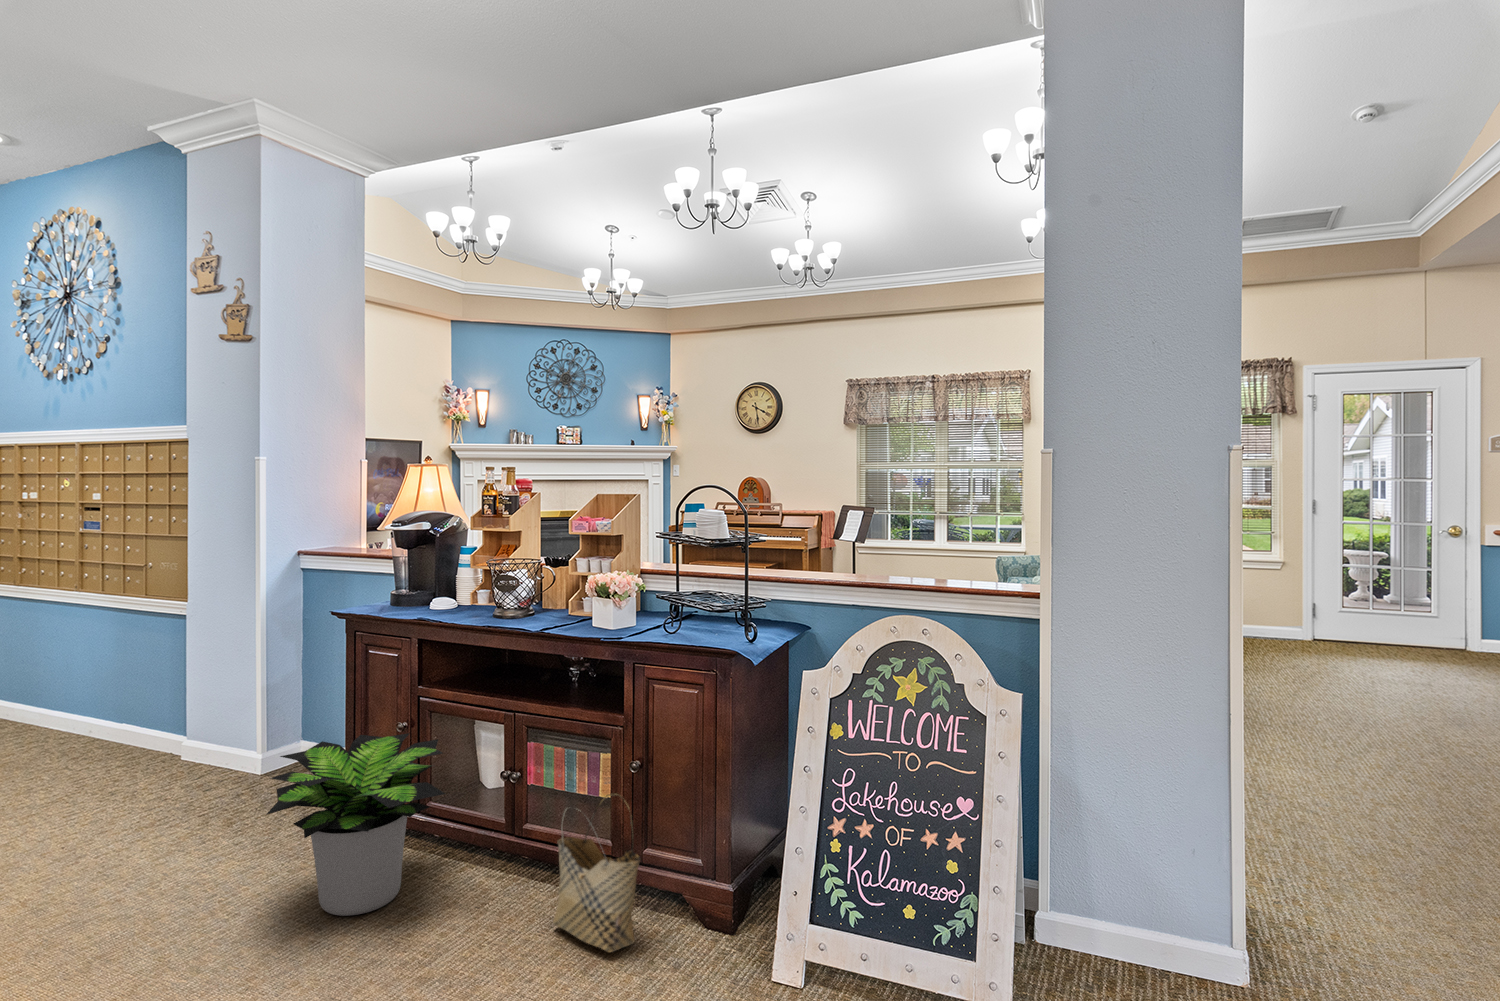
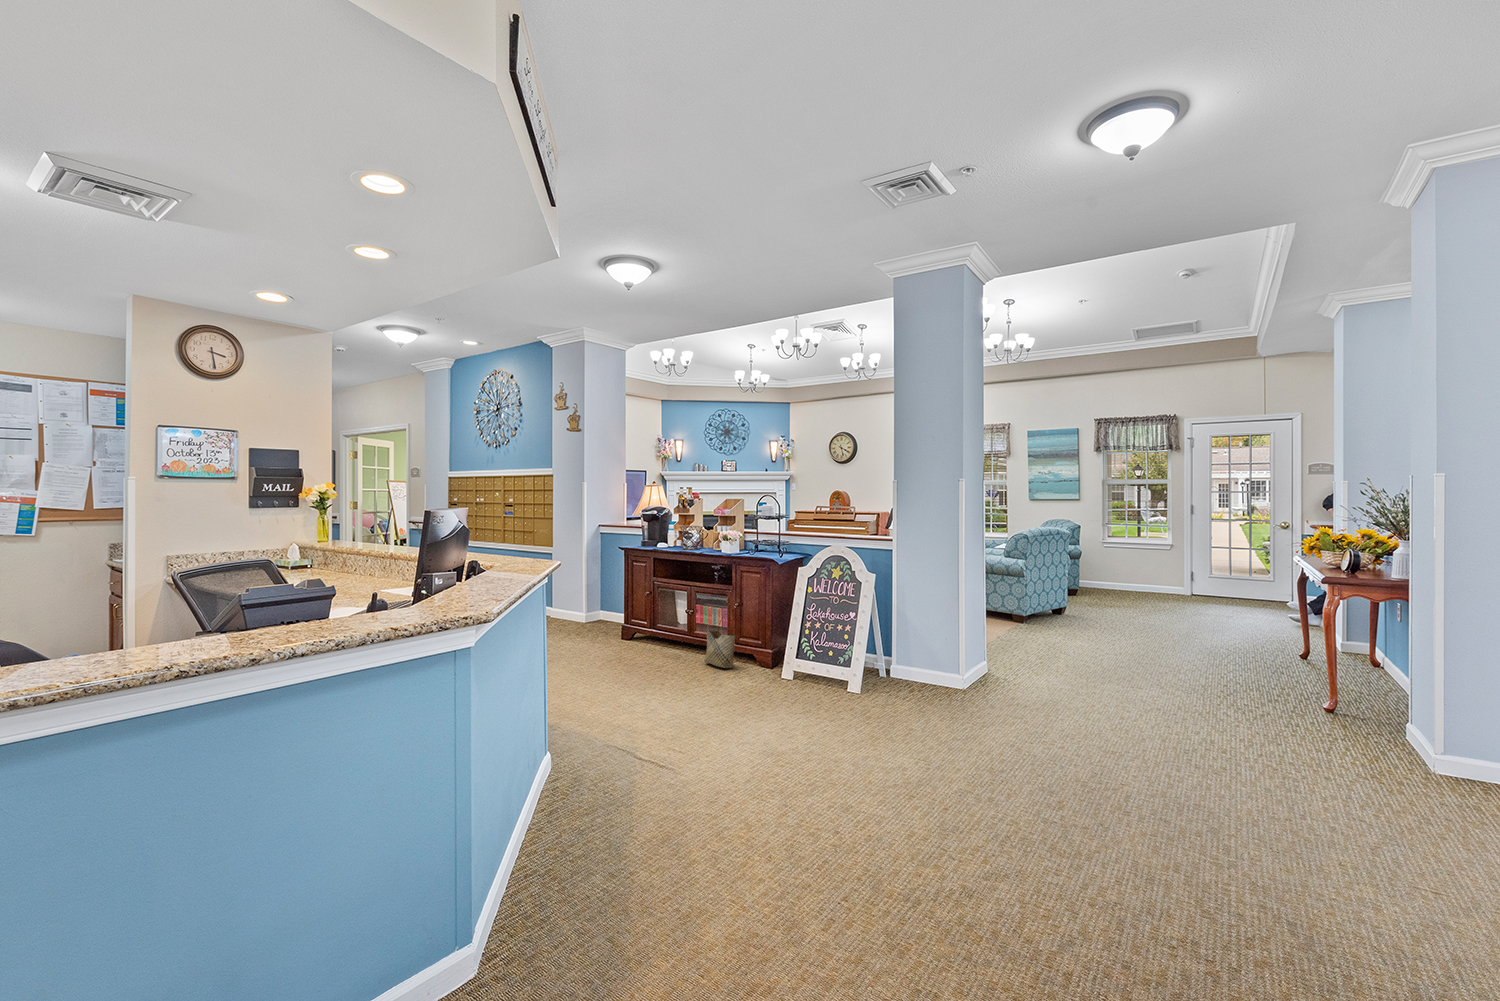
potted plant: present [267,733,445,916] -> none [603,595,667,657]

